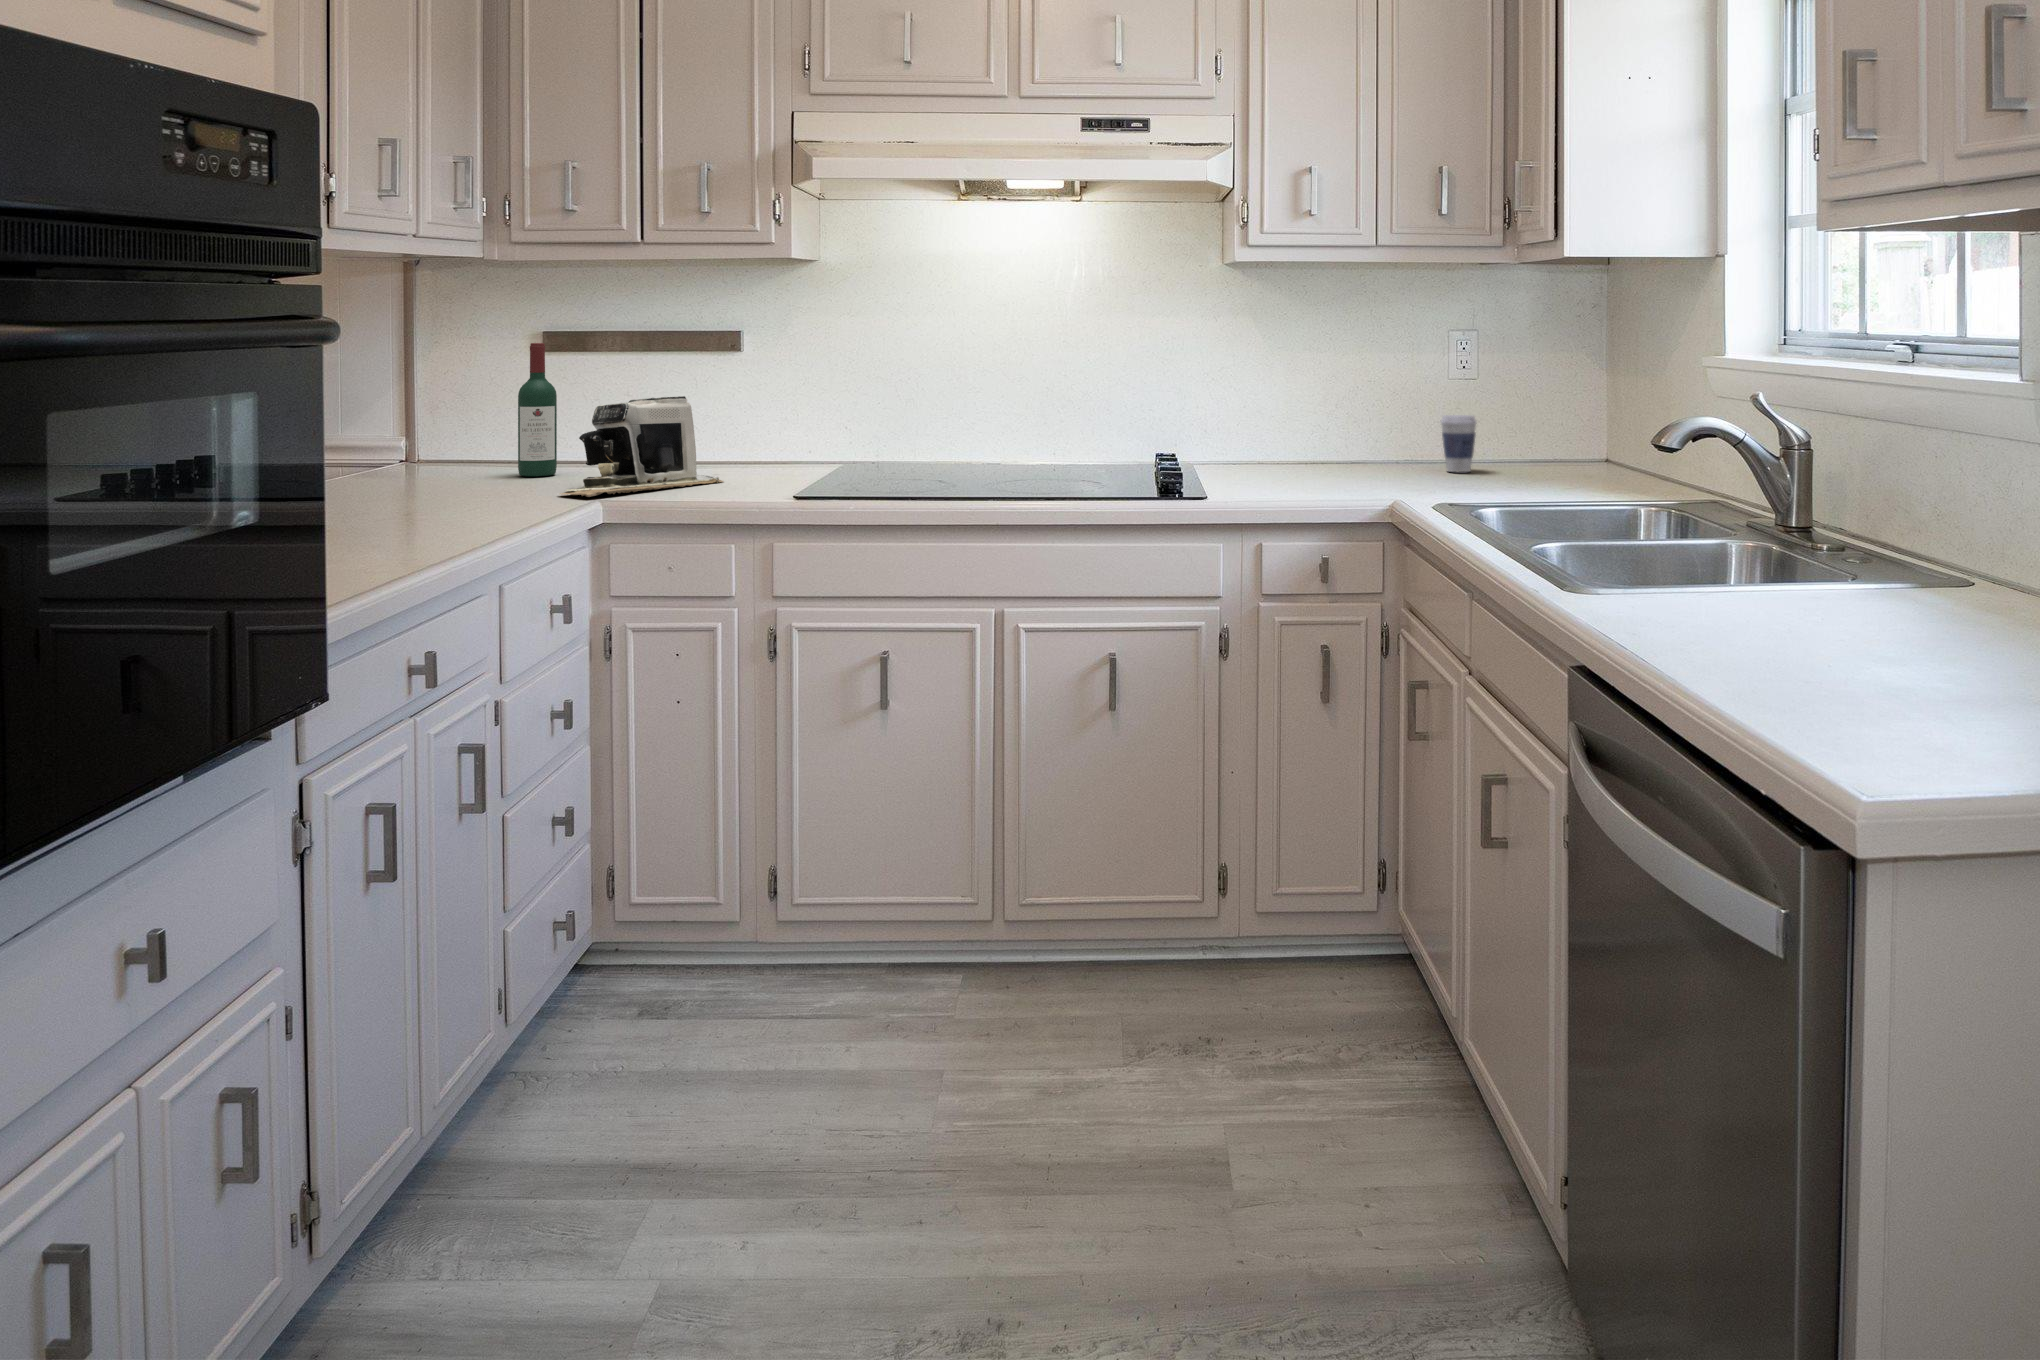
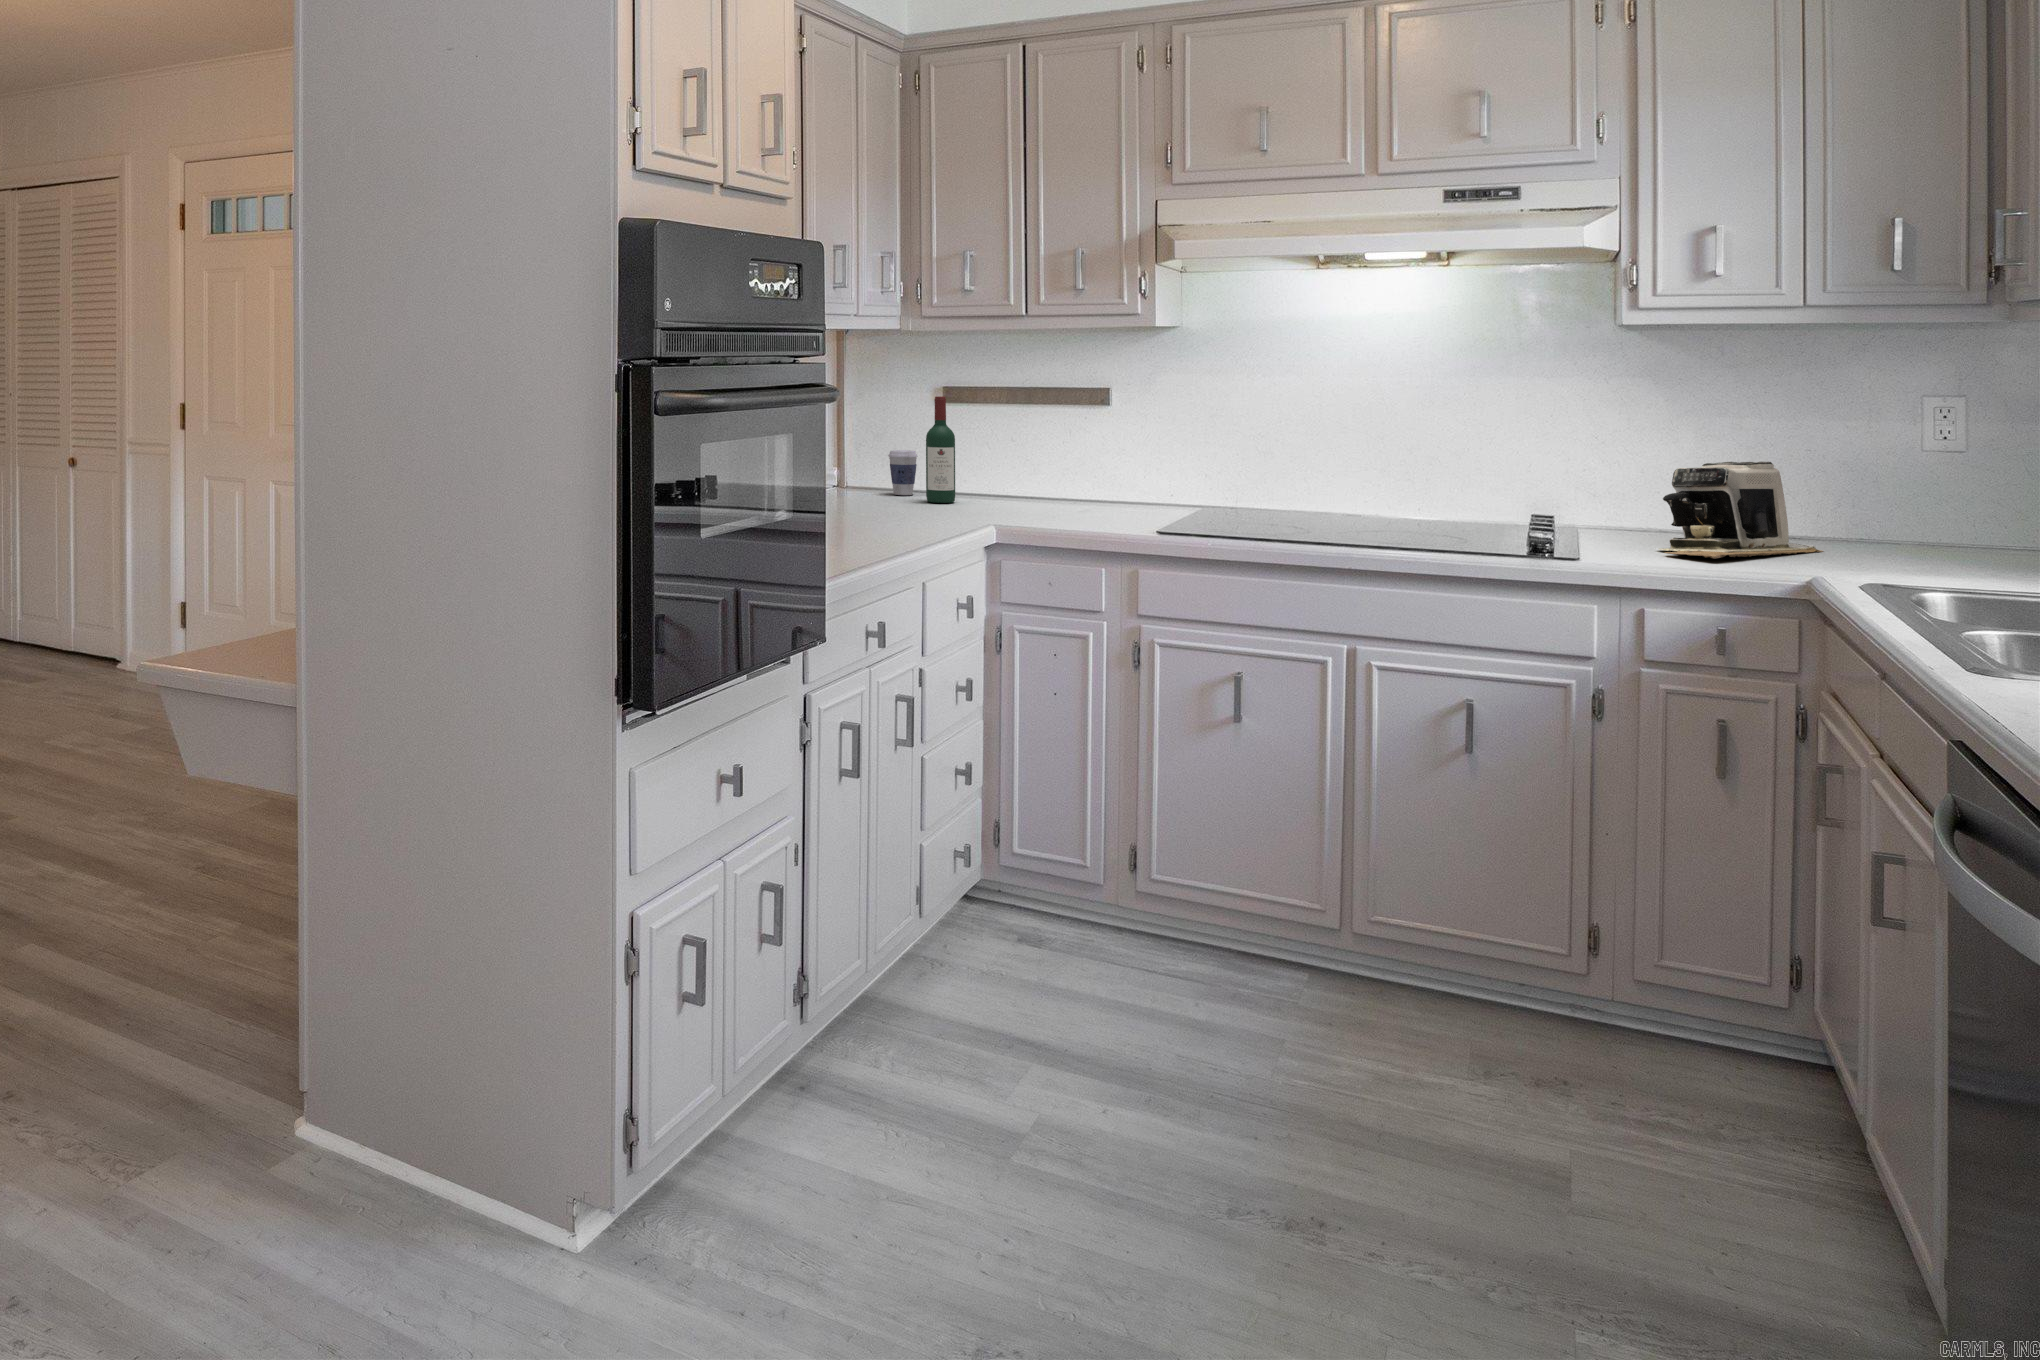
coffee maker: present [561,396,723,497] -> present [1660,461,1823,559]
coffee cup: present [1440,415,1477,472] -> present [888,450,917,495]

